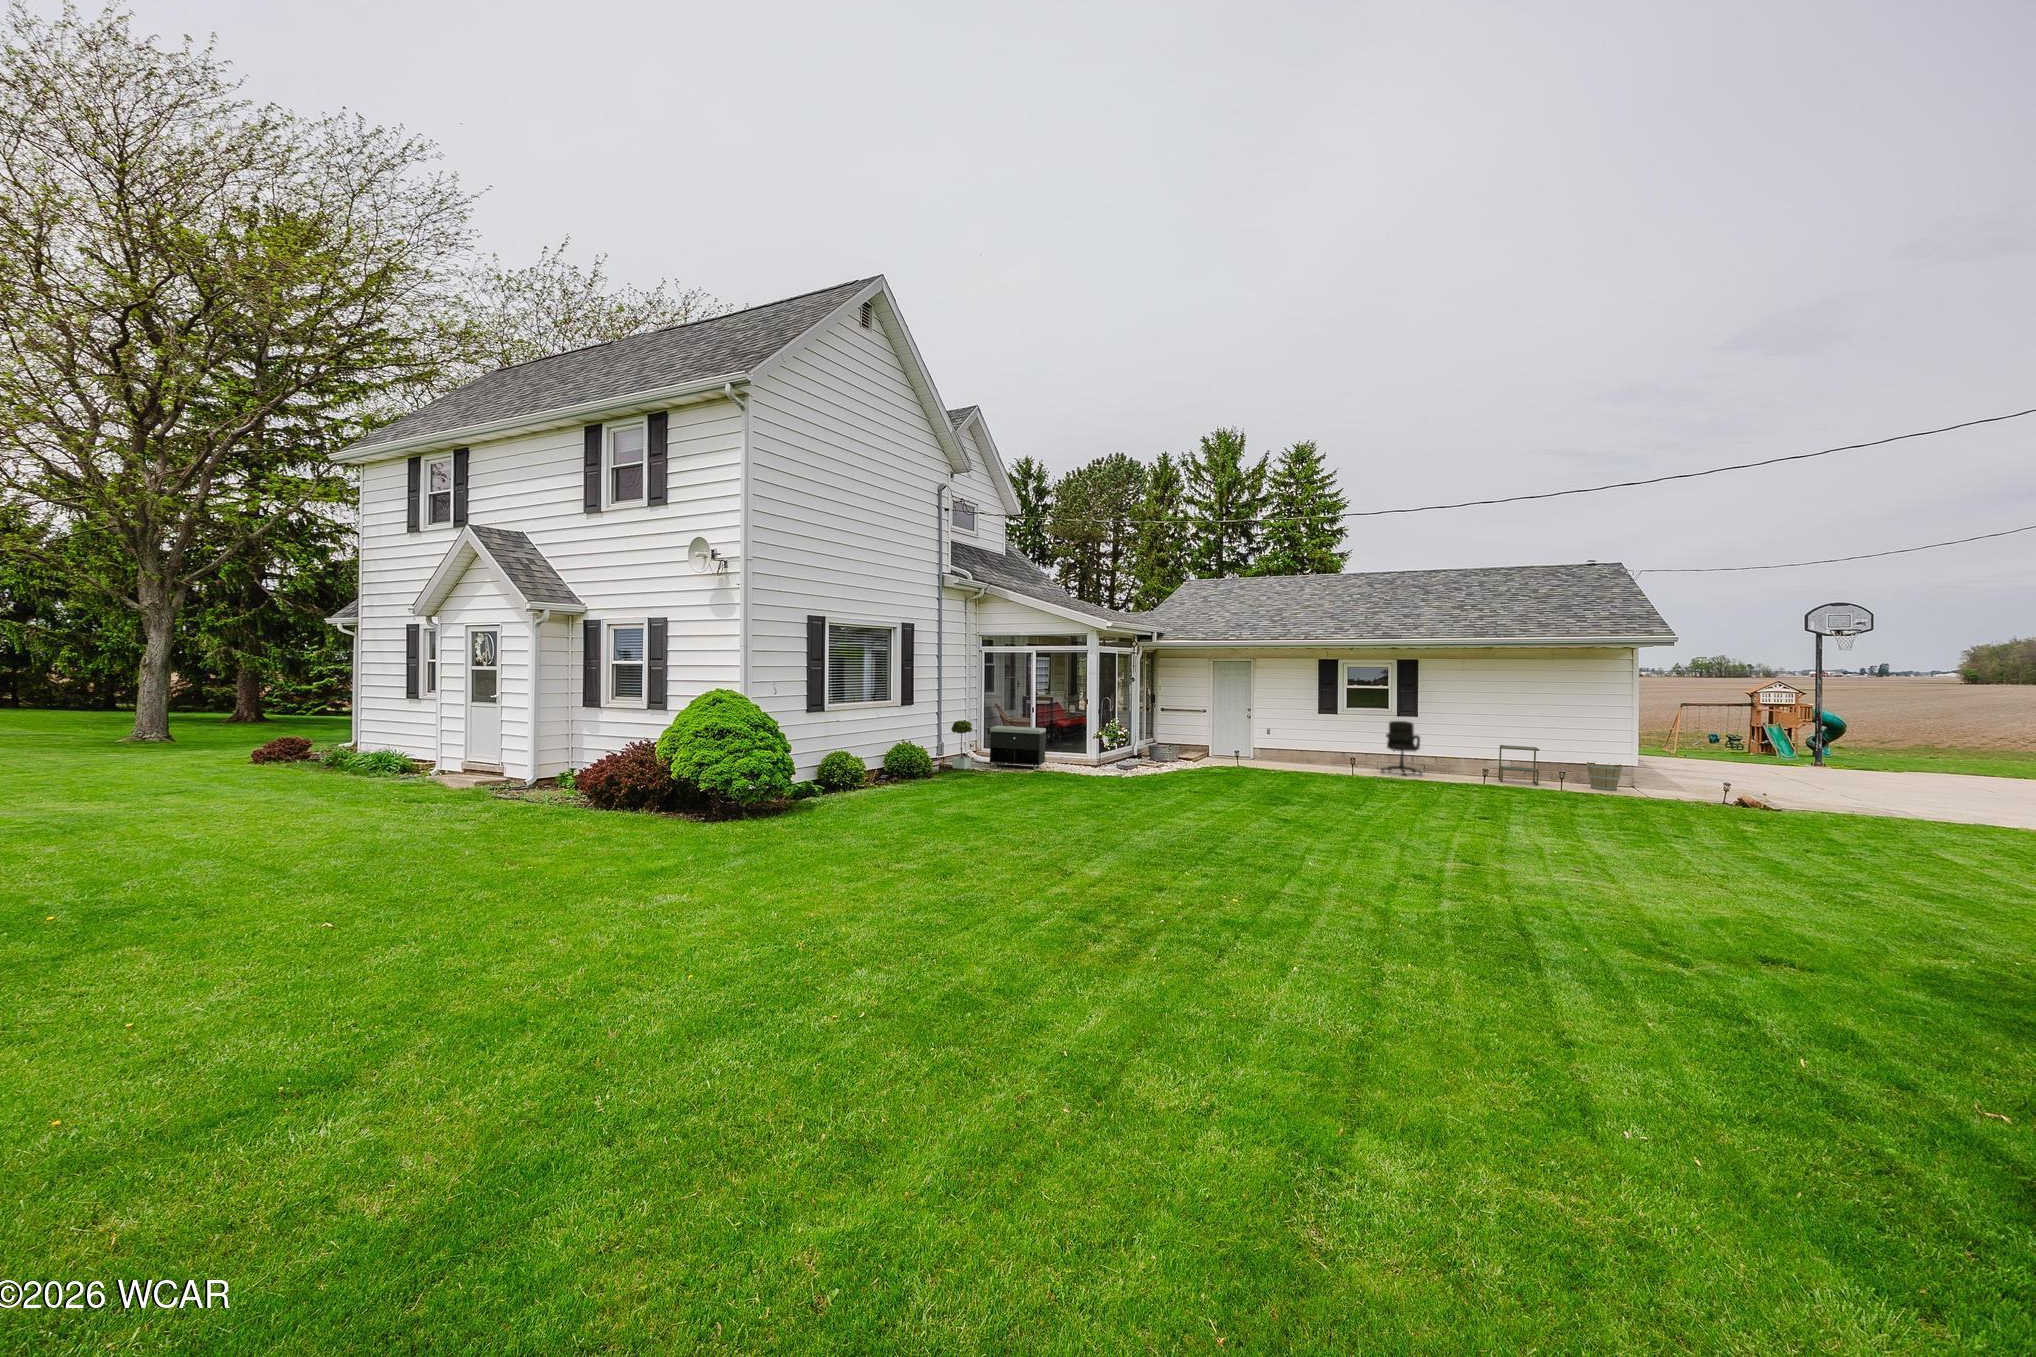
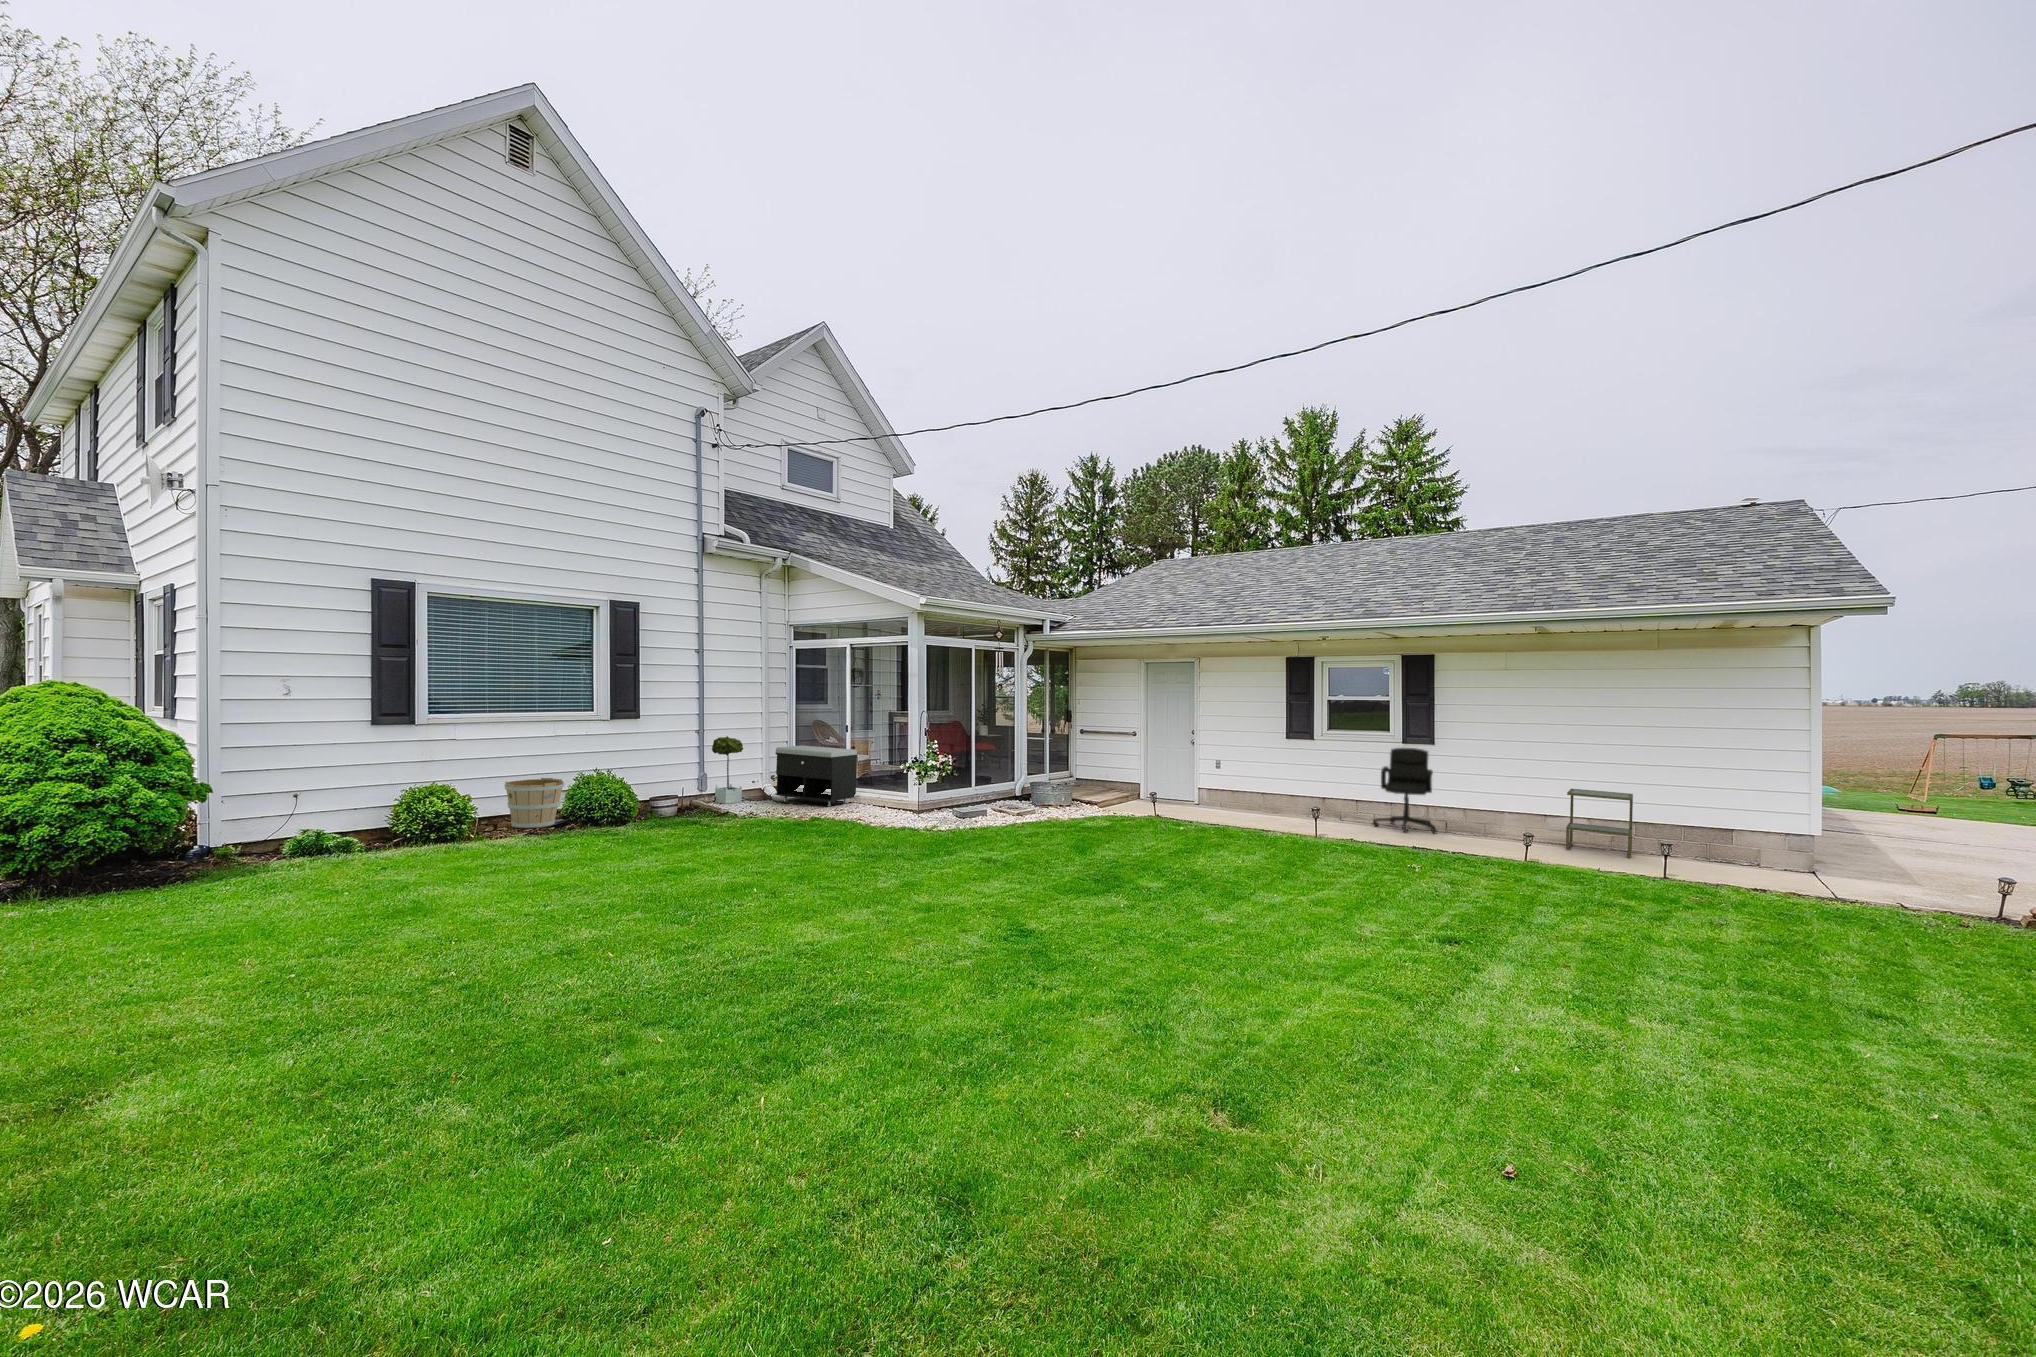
wooden bucket: present [1586,762,1623,790] -> present [505,778,564,828]

